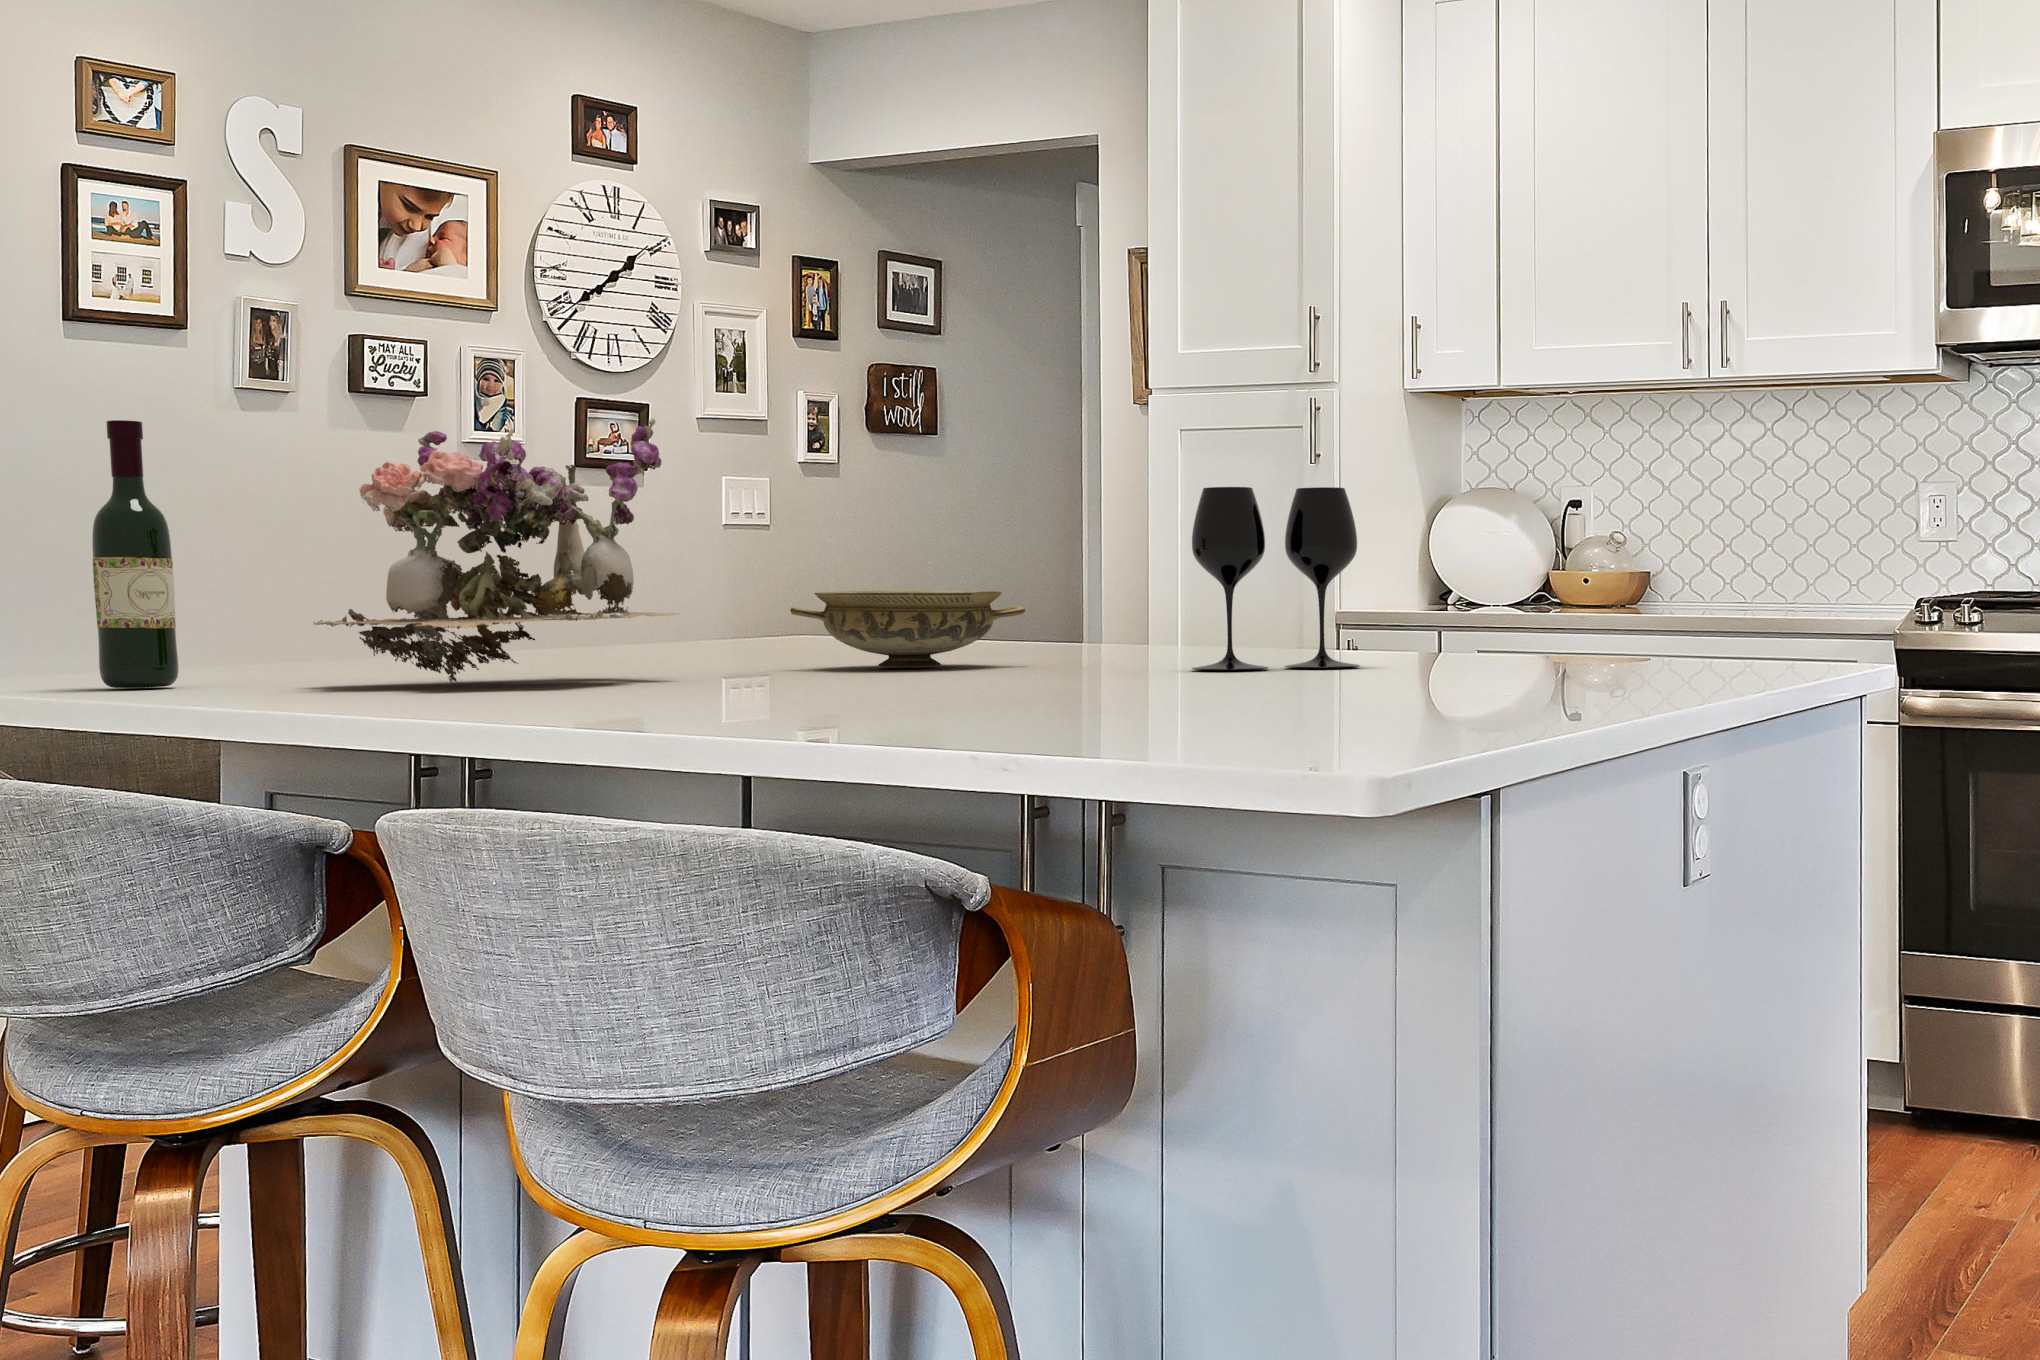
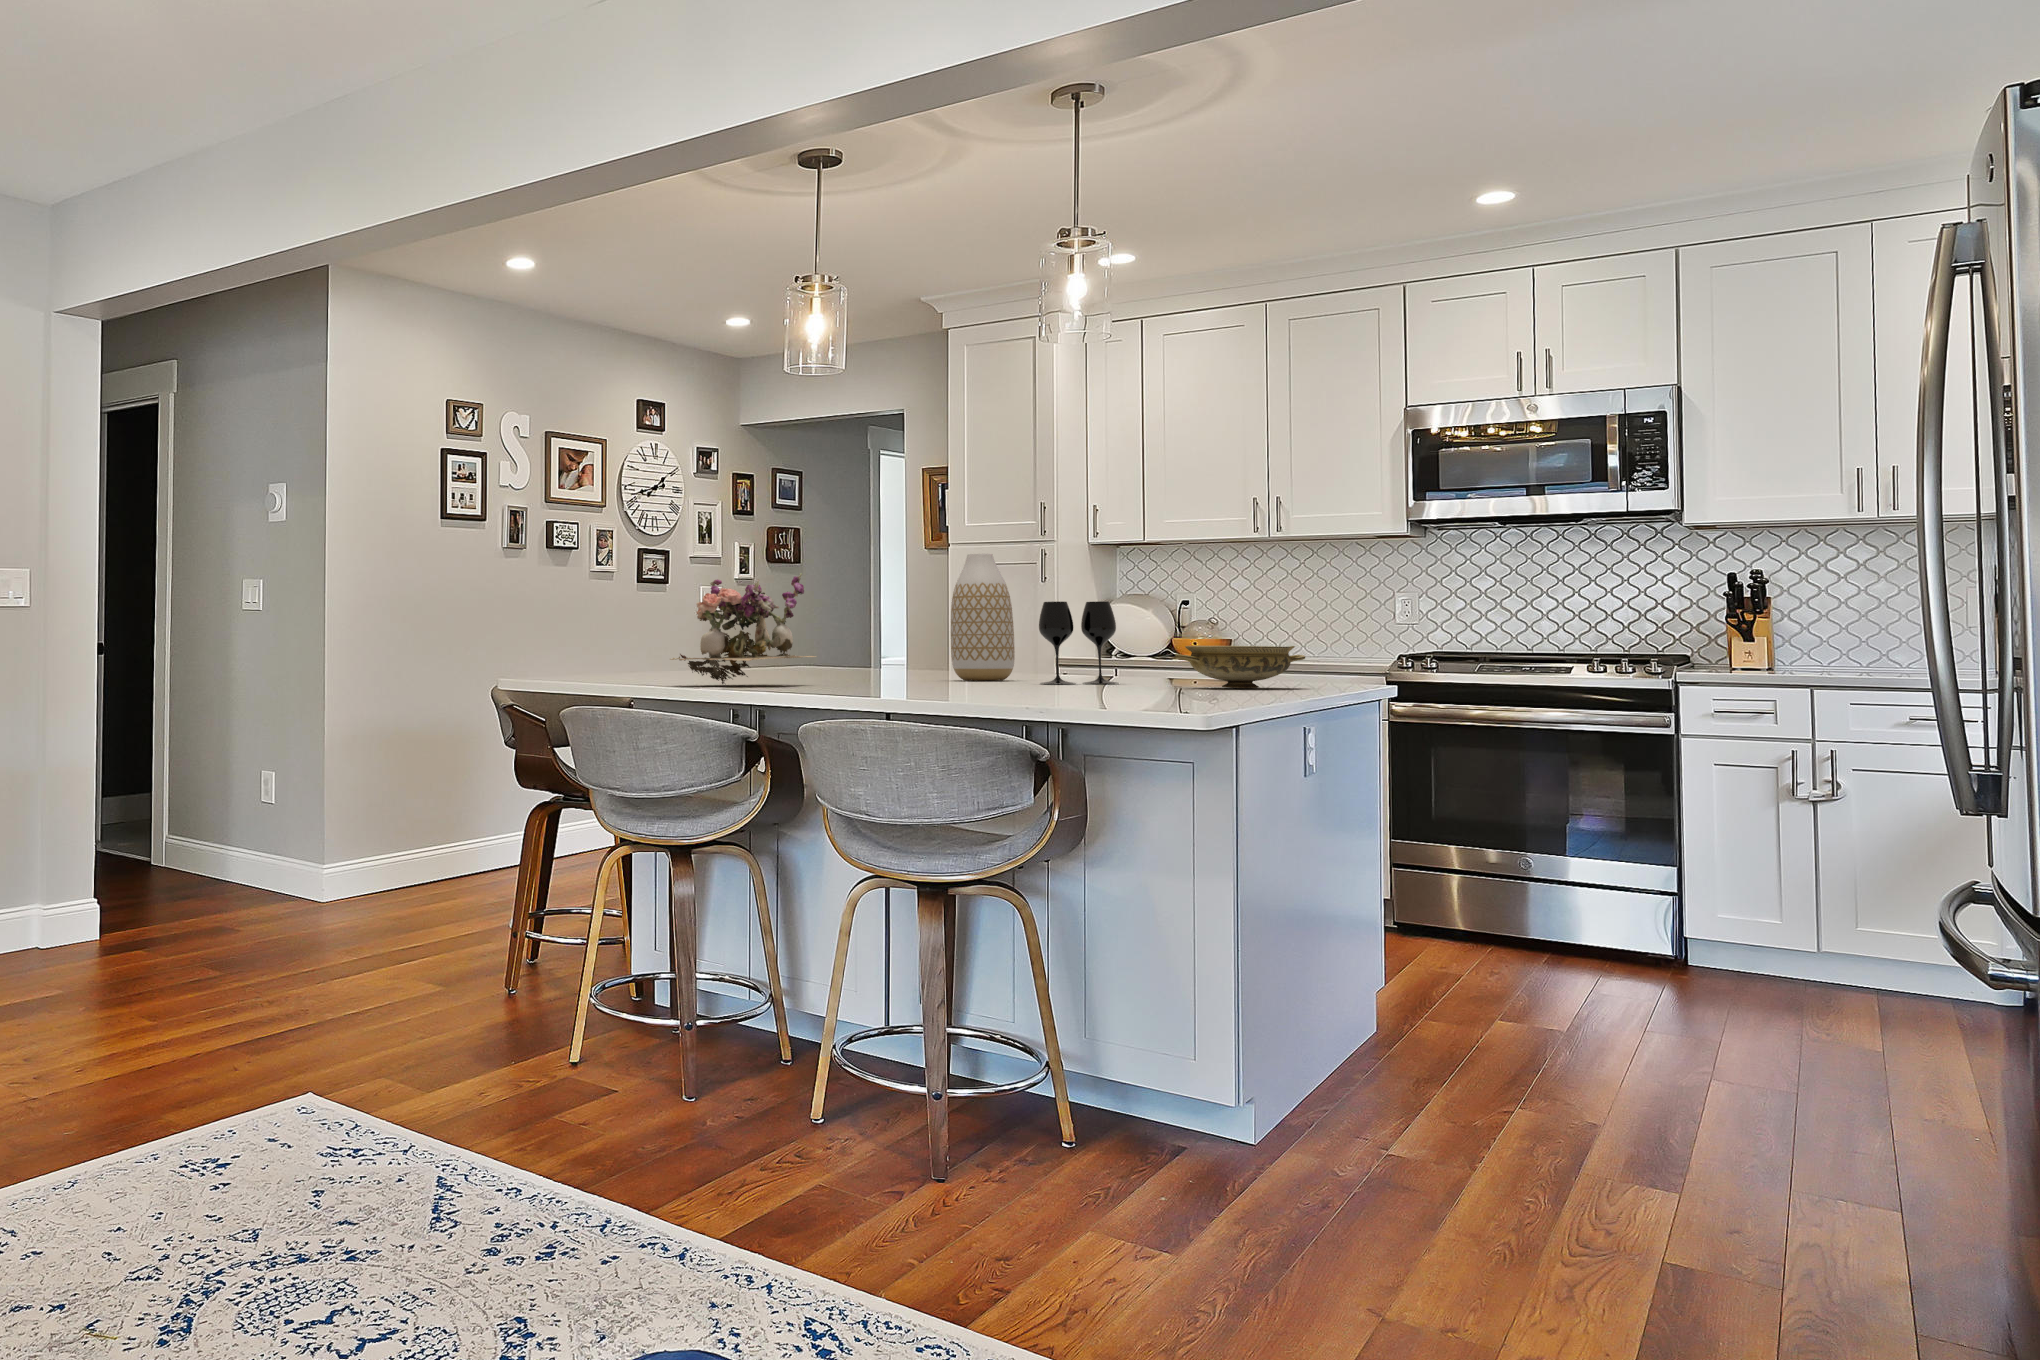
vase: none [1053,388,1182,658] -> present [951,553,1015,681]
wine bottle: present [92,420,179,688] -> none [581,576,610,685]
ceramic bowl: present [790,590,1025,668] -> present [1175,646,1305,688]

